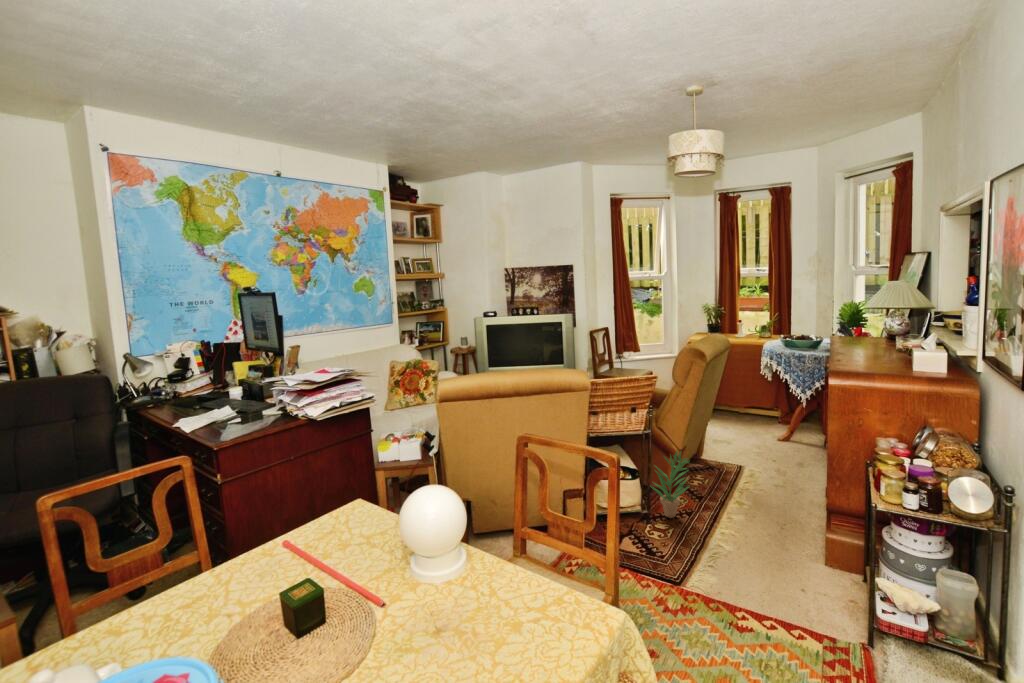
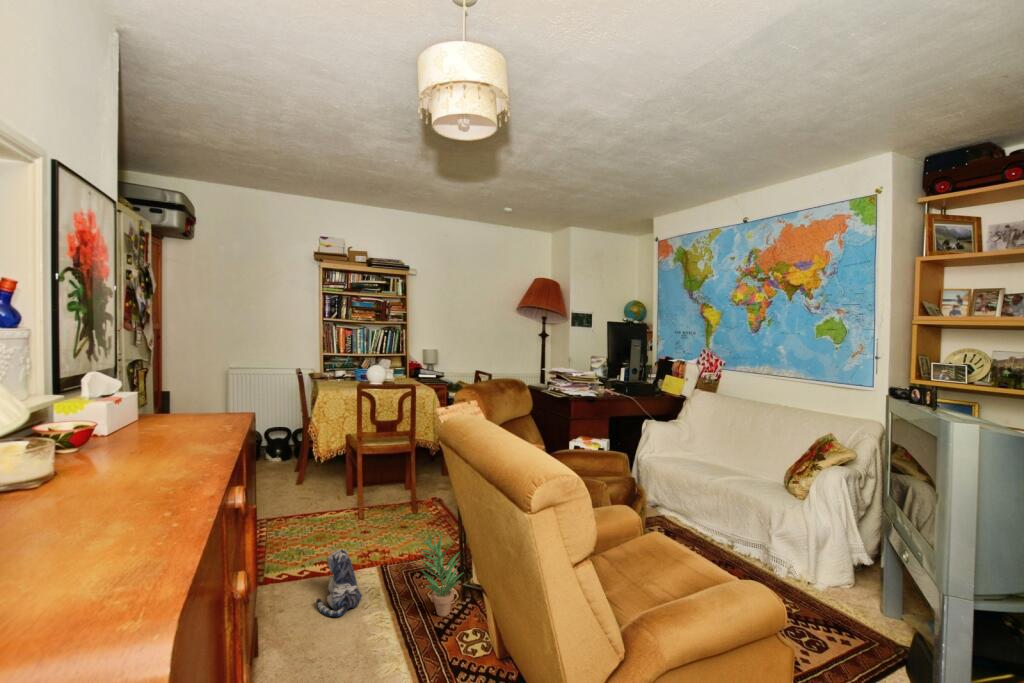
plush toy: none [717,529,773,596] -> present [316,549,362,617]

